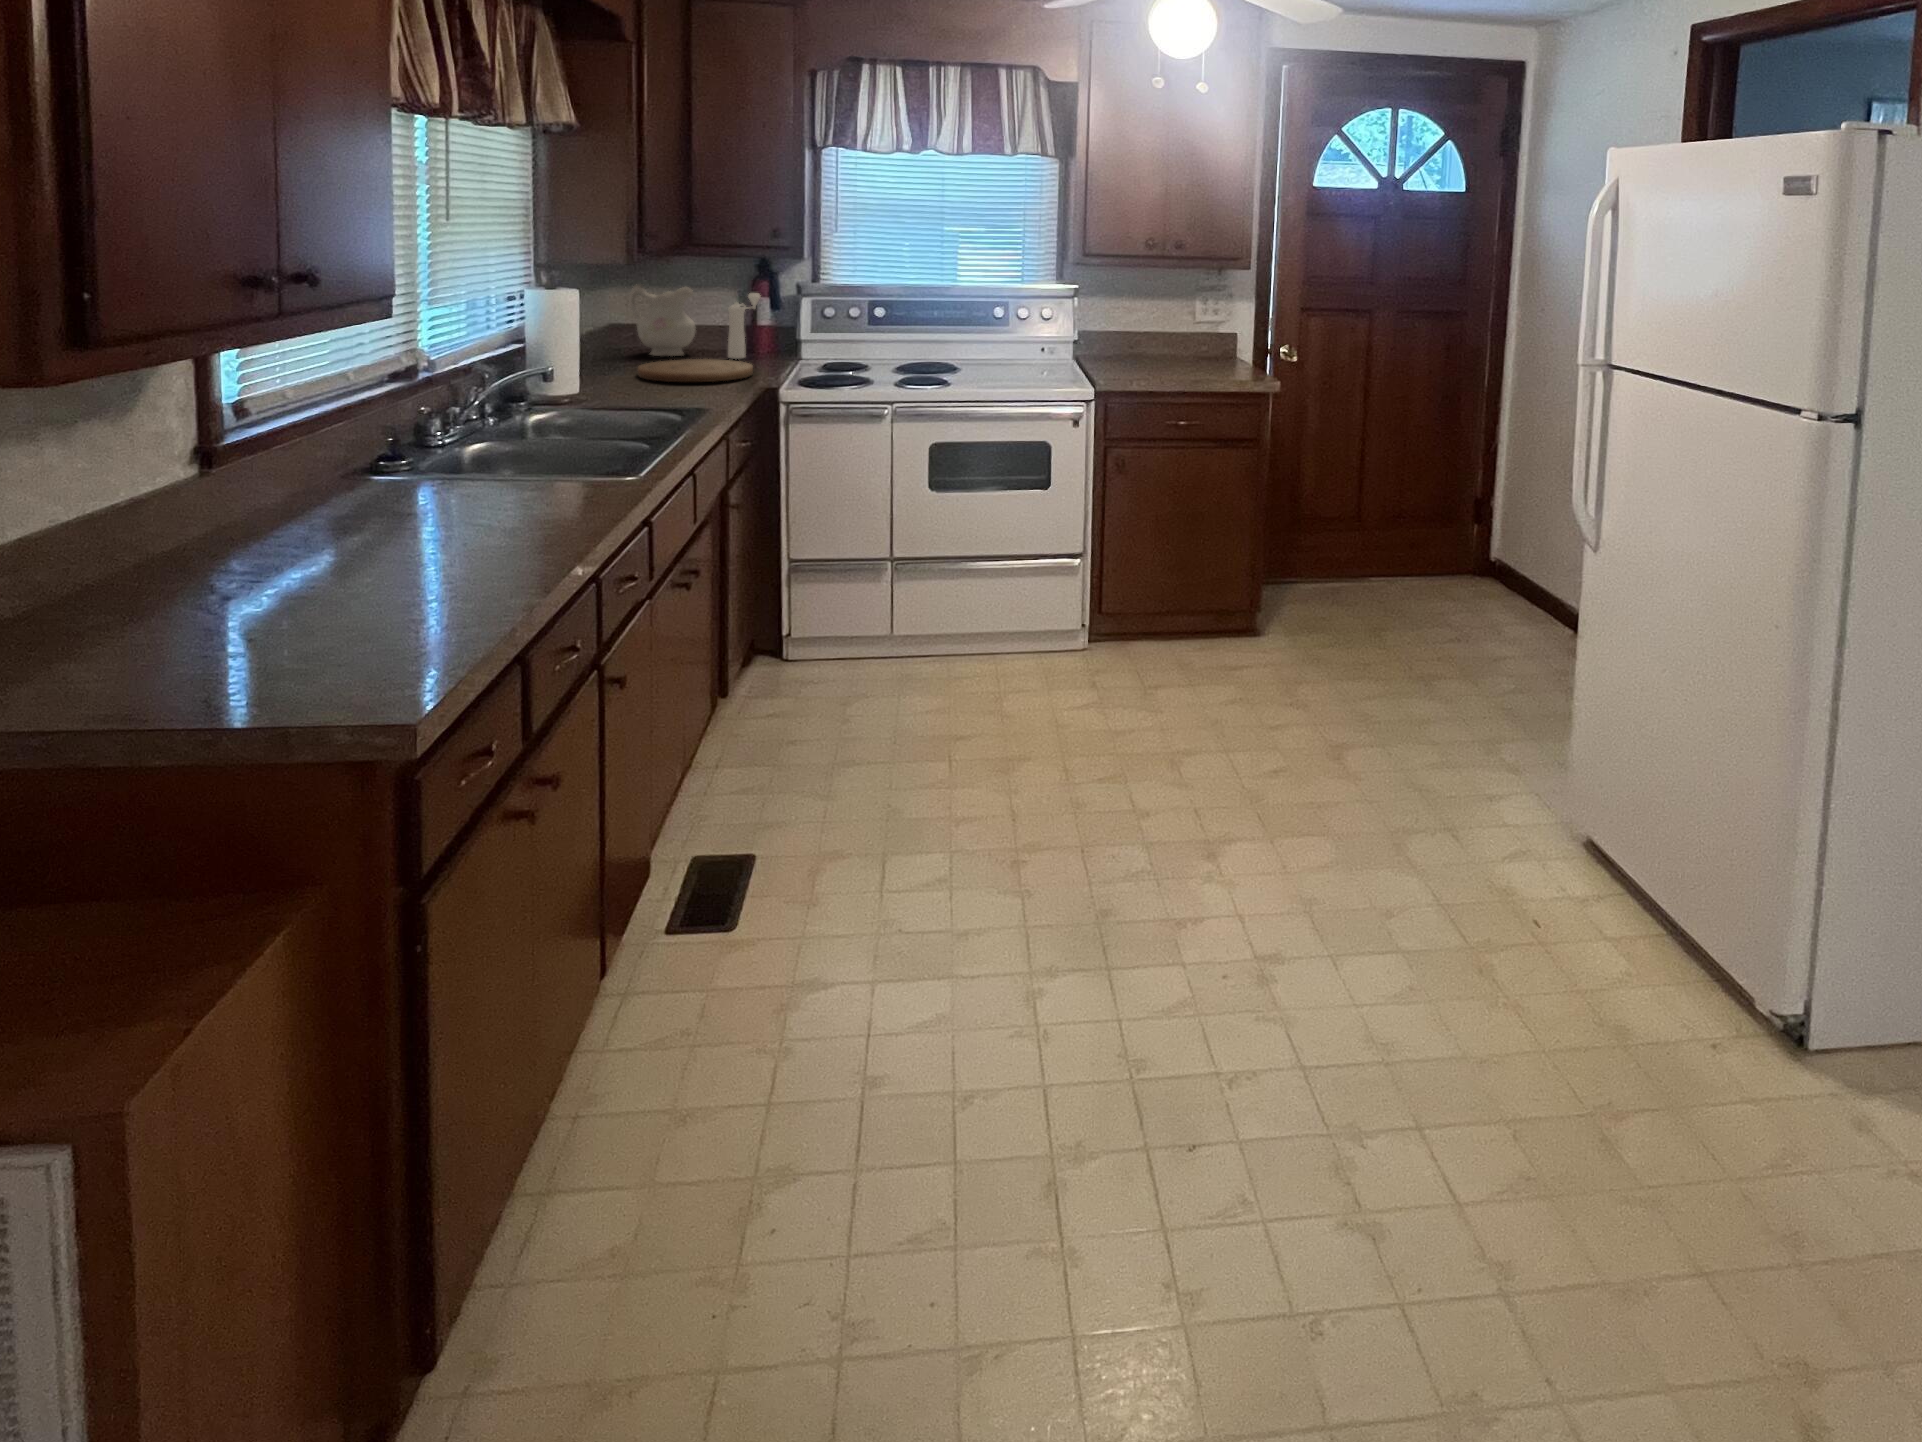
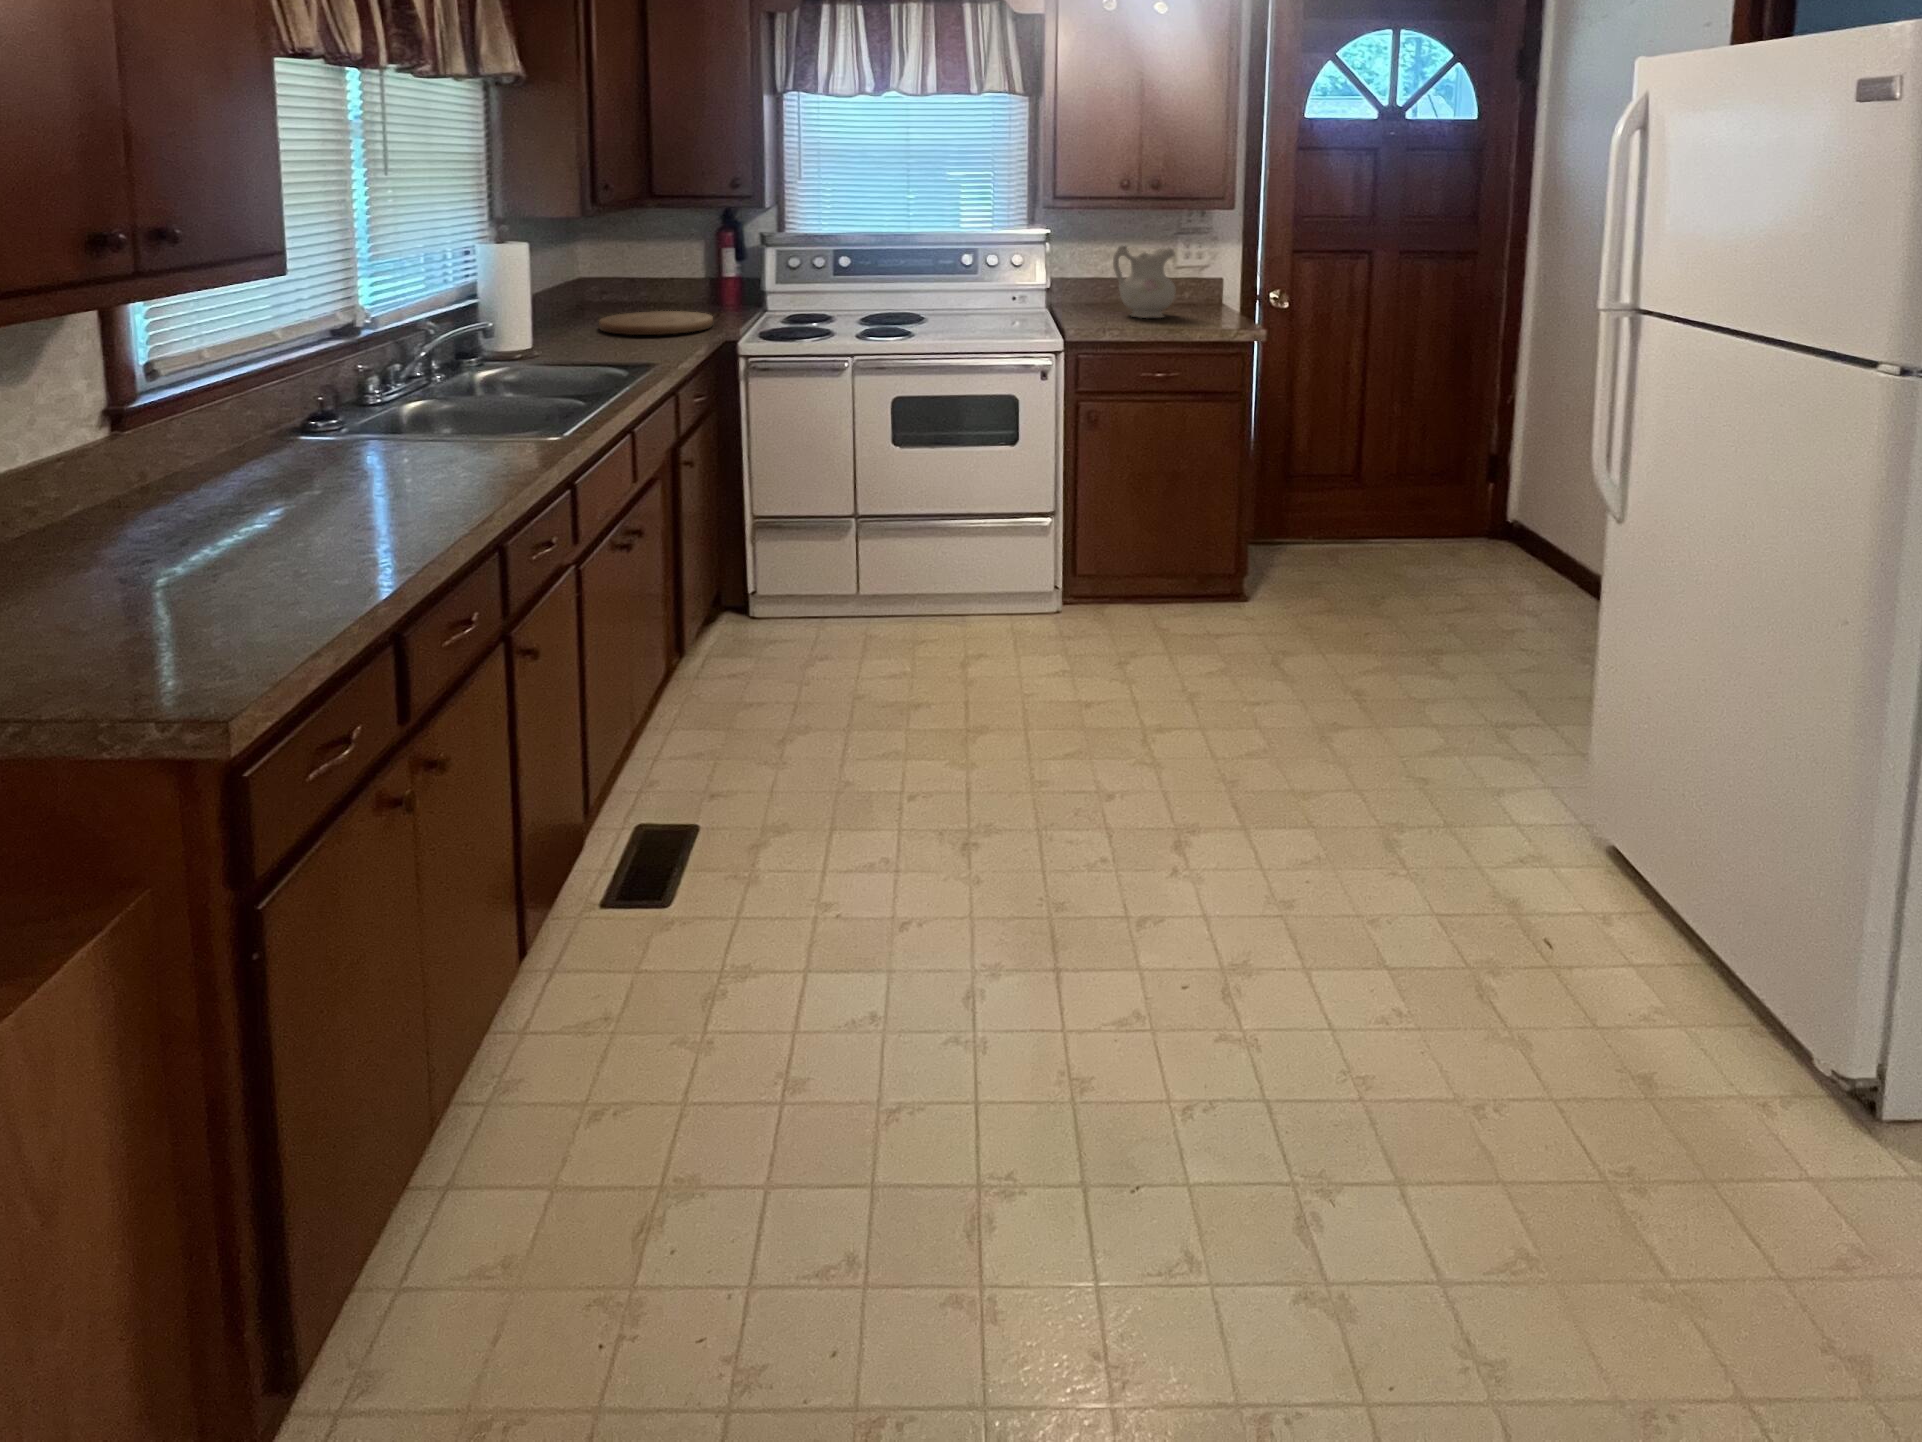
ceramic pitcher: present [629,284,696,356] -> present [1113,246,1176,318]
pepper mill: present [728,293,760,359] -> none [691,243,725,310]

